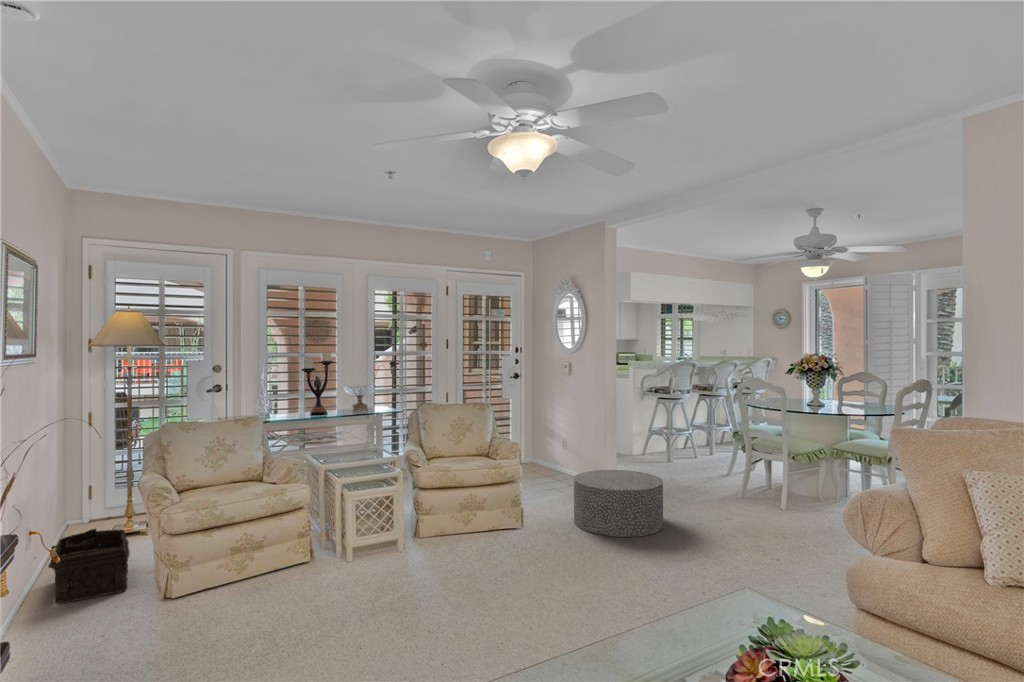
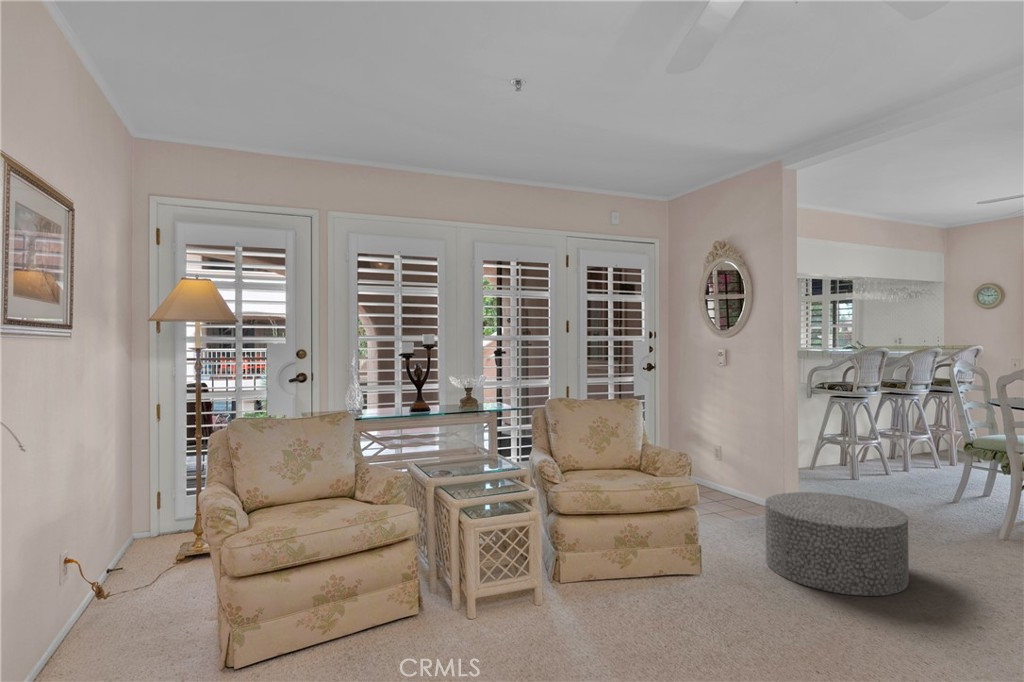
basket: present [48,529,130,604] -> none [54,558,188,666]

